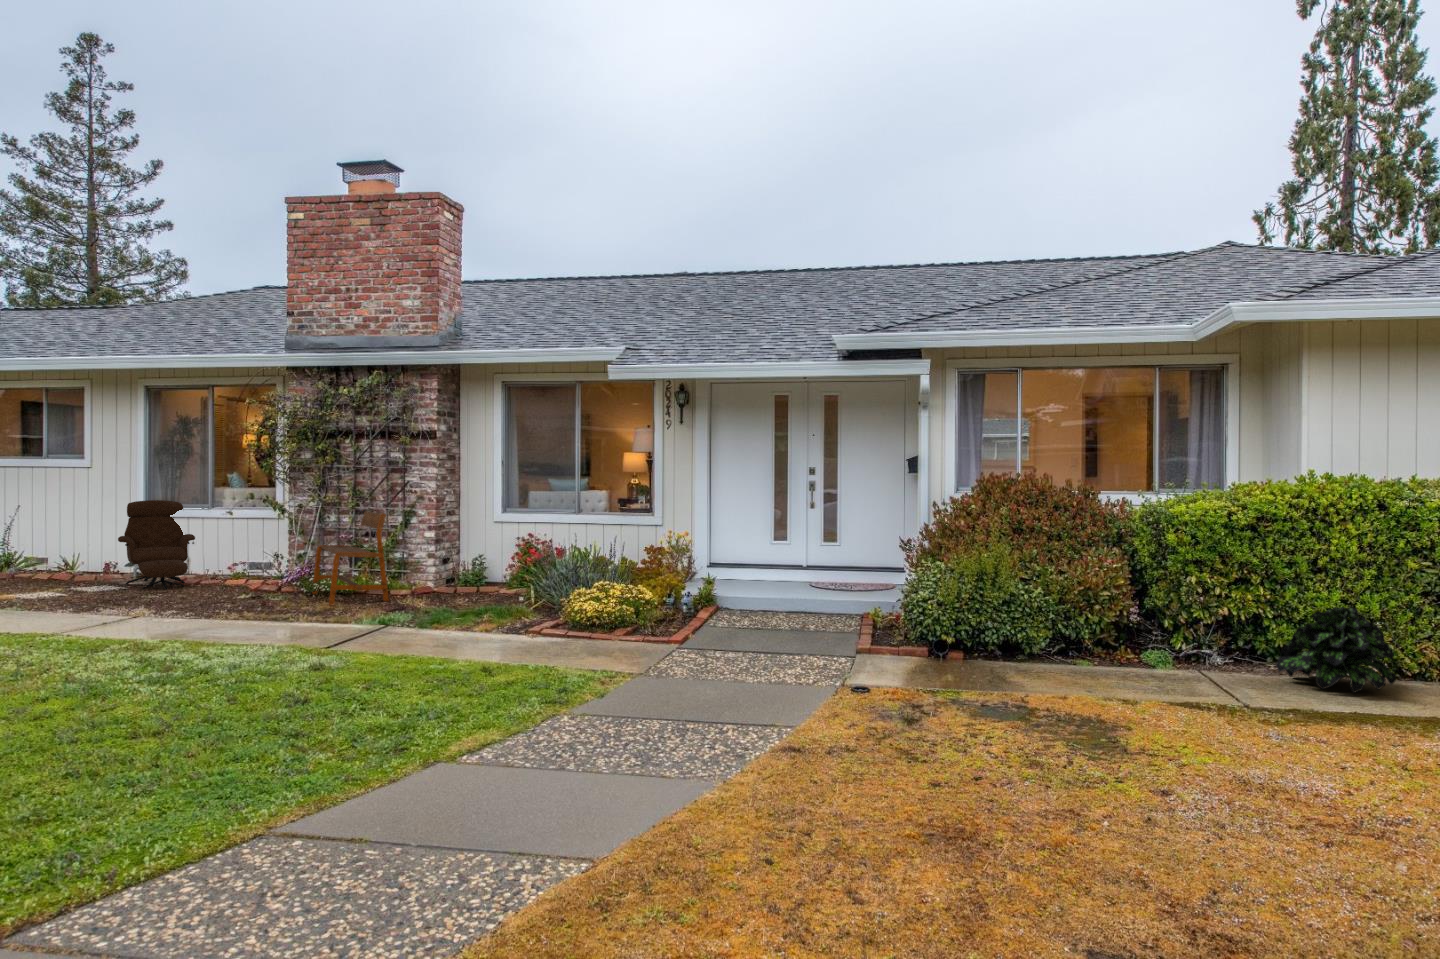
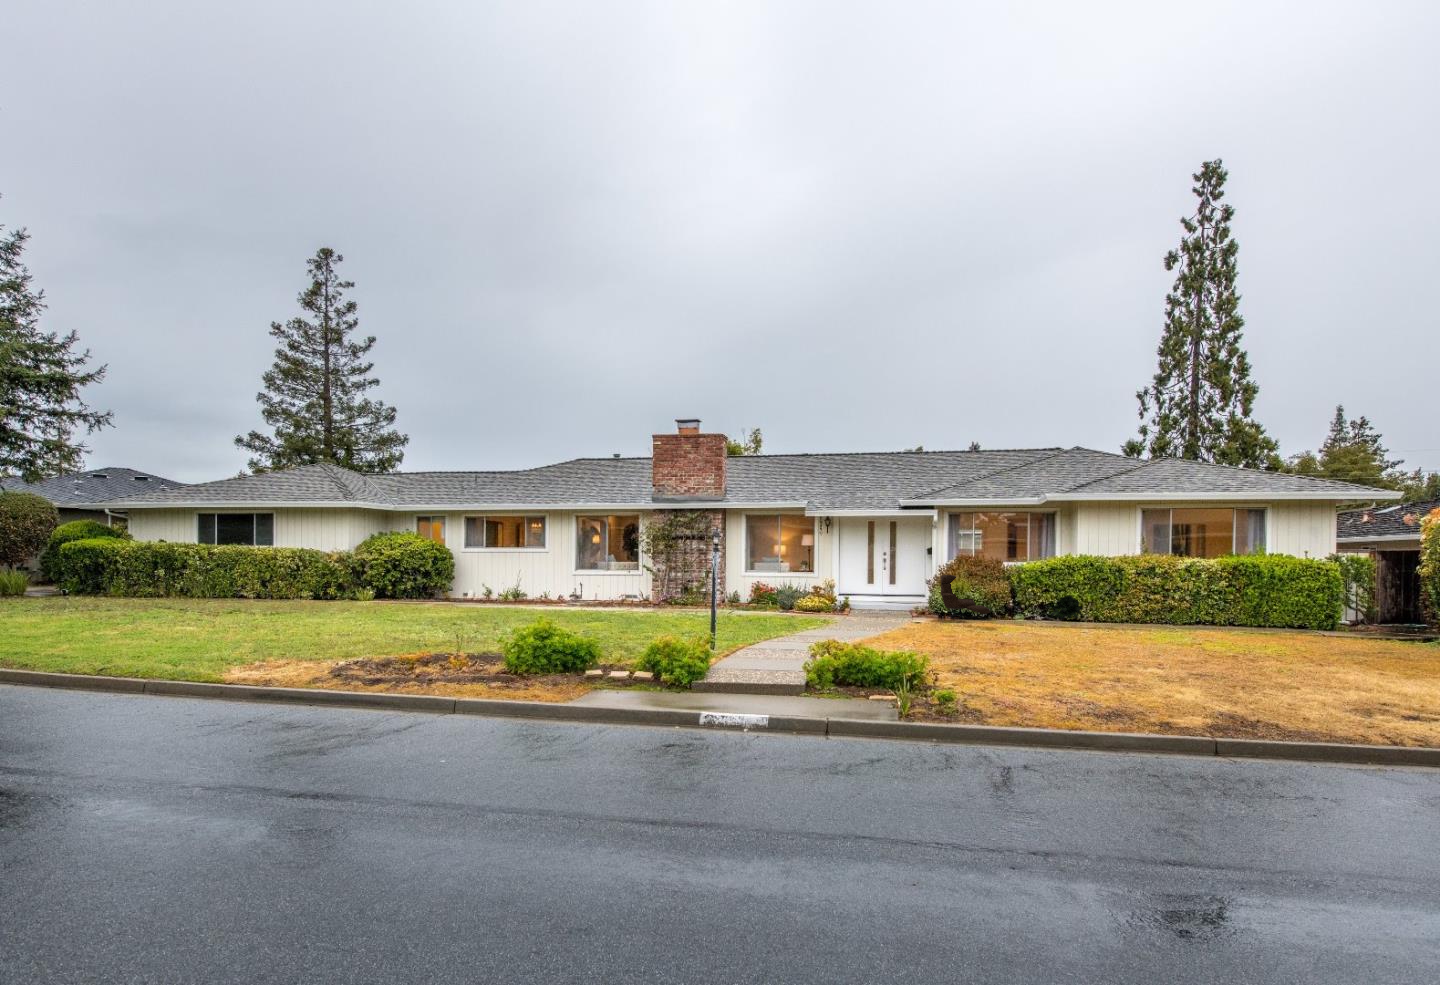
lounge chair: present [118,500,195,589] -> present [941,575,990,620]
bench: present [312,511,389,605] -> none [672,573,712,611]

